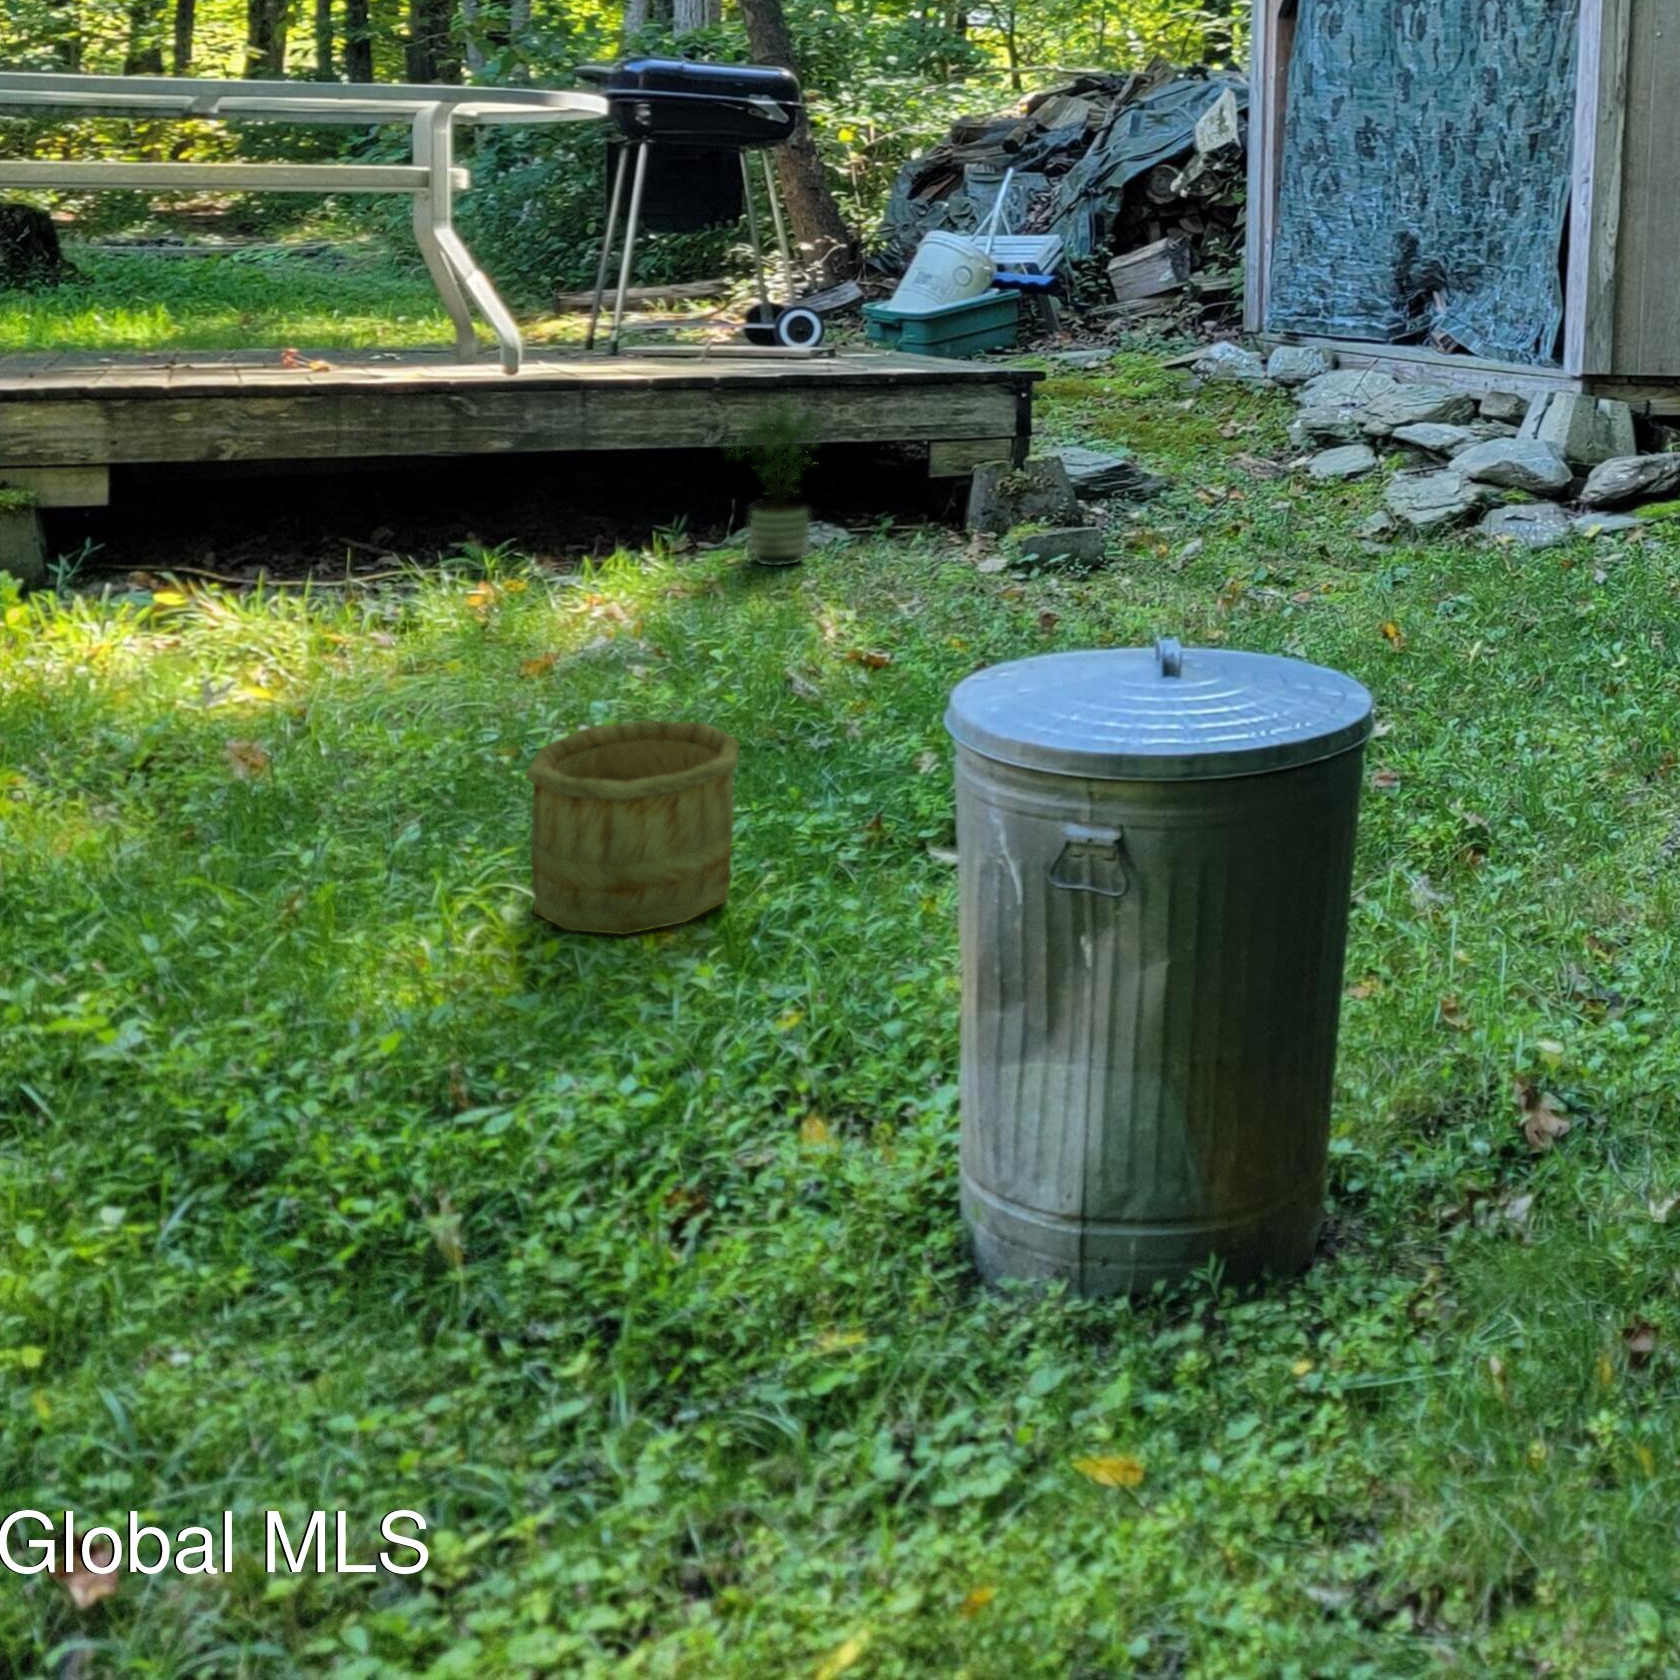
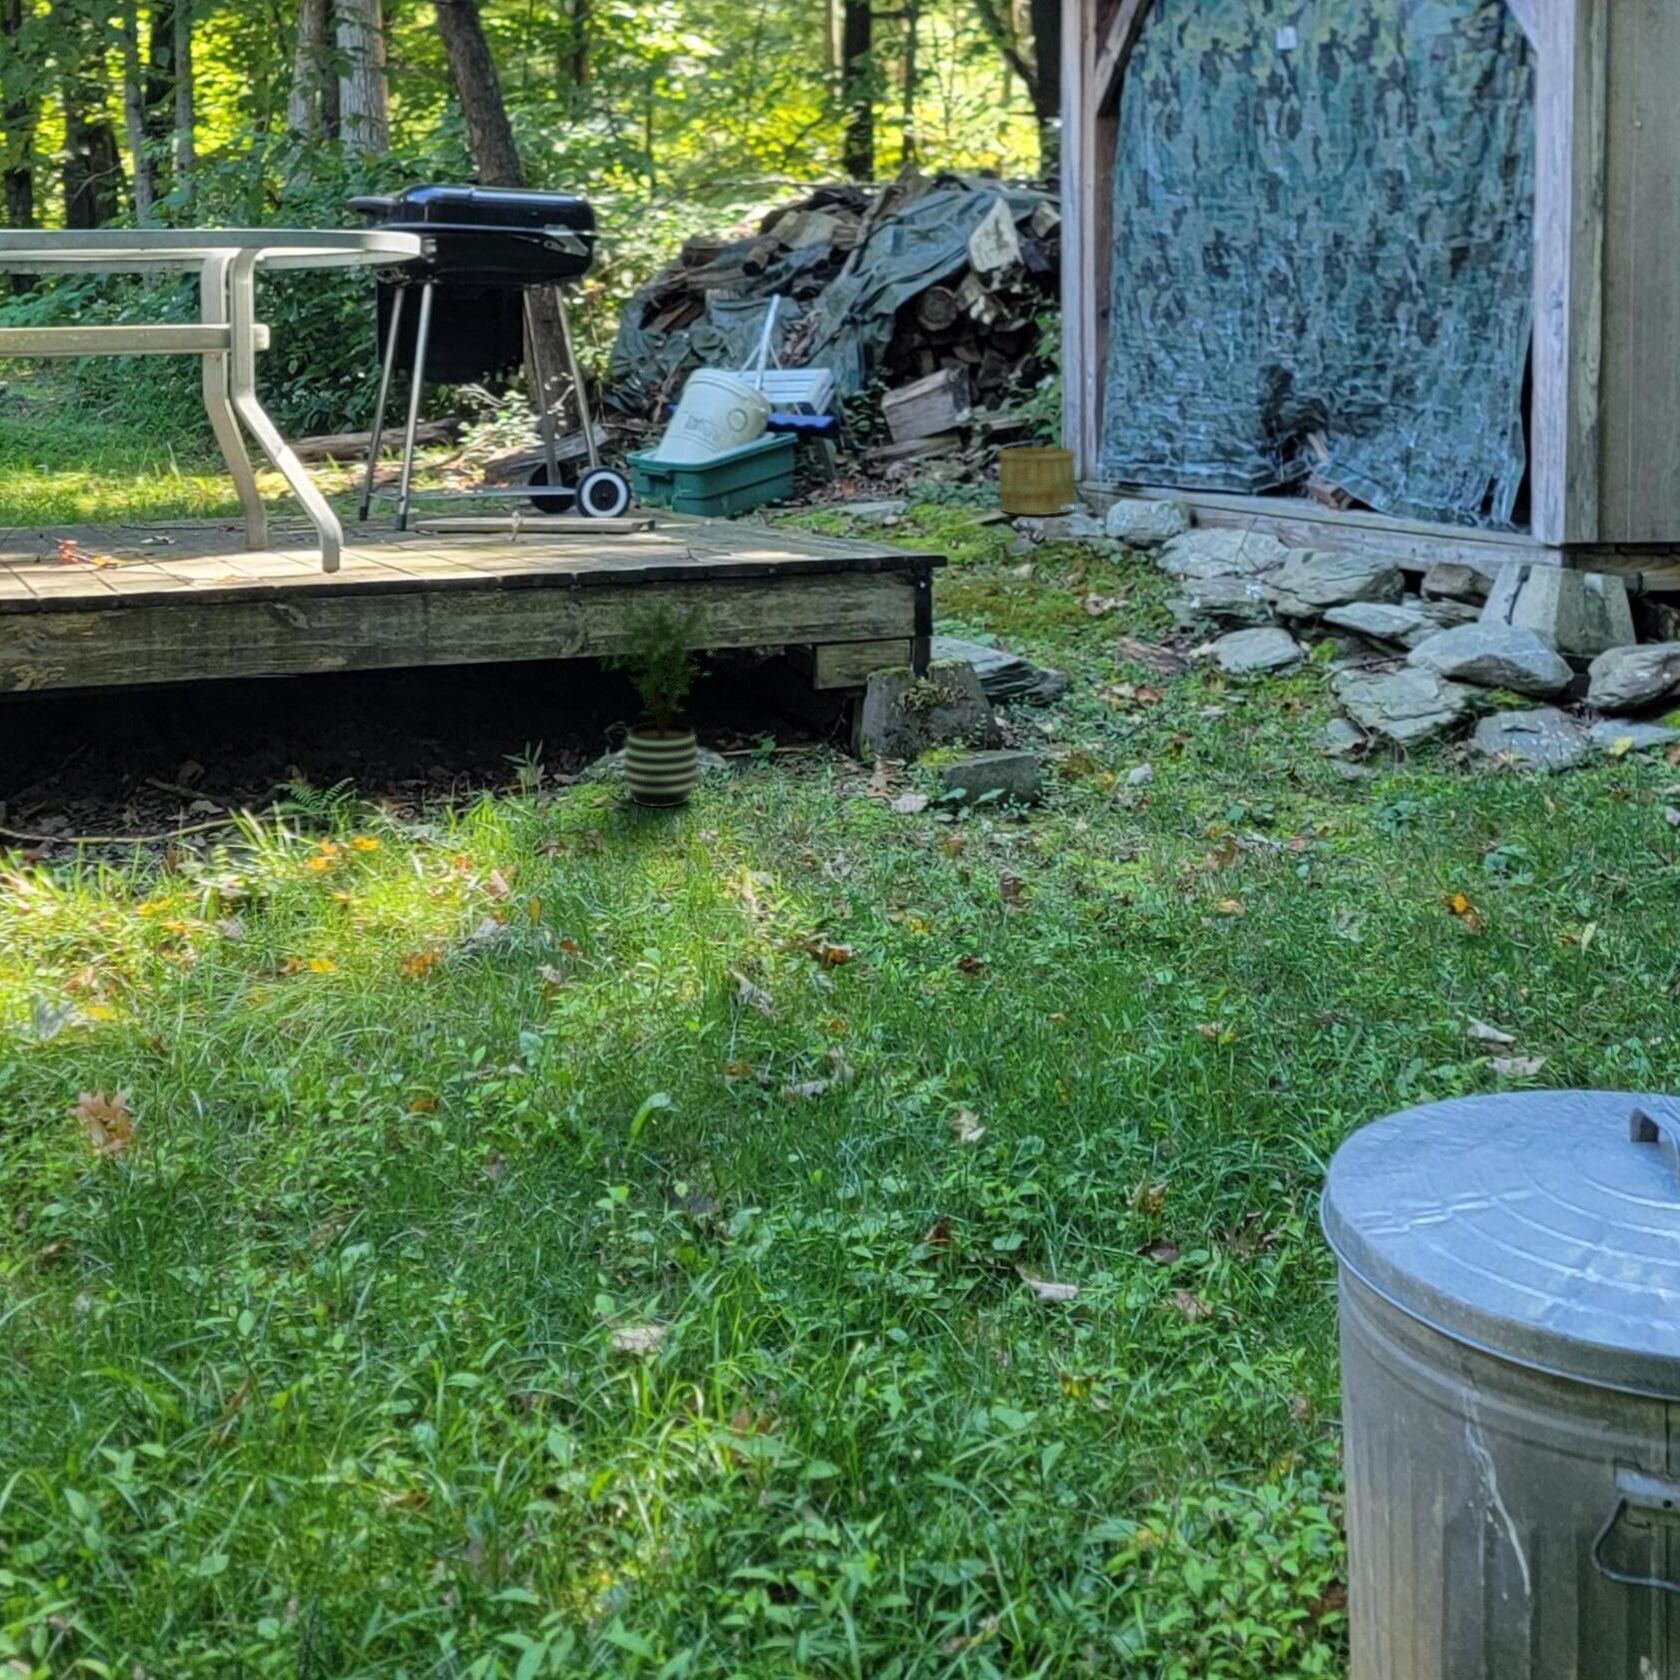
wooden bucket: present [526,720,740,935] -> present [997,447,1076,515]

